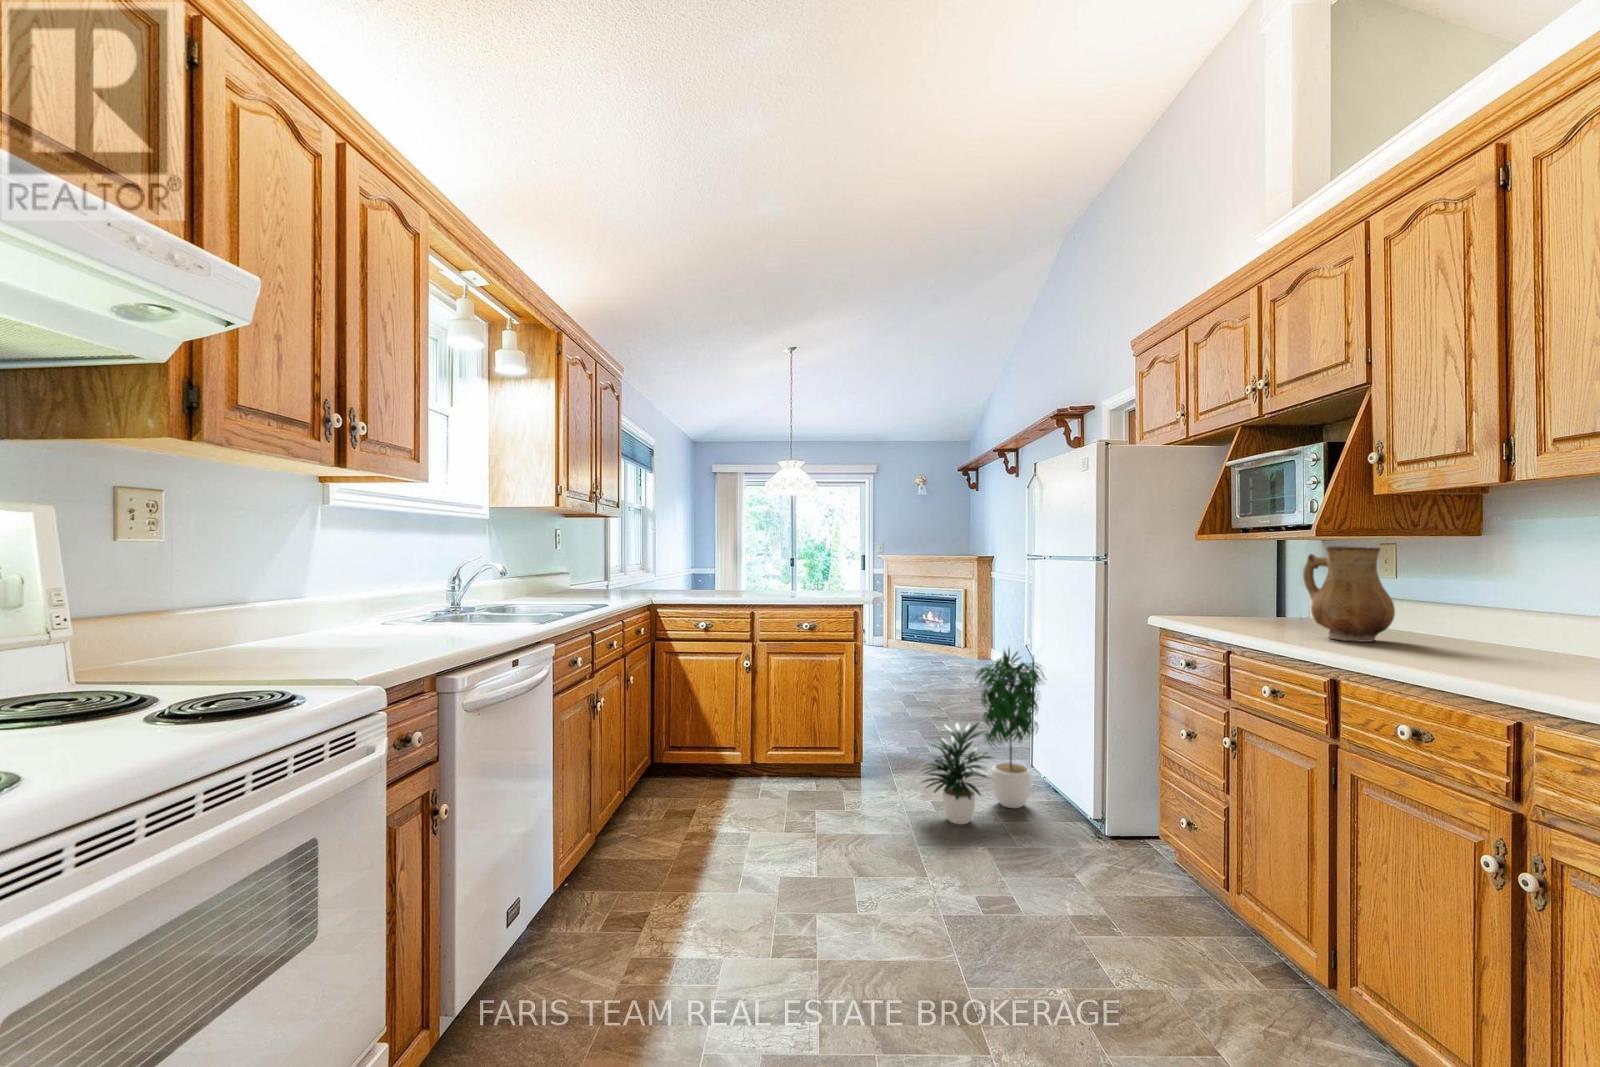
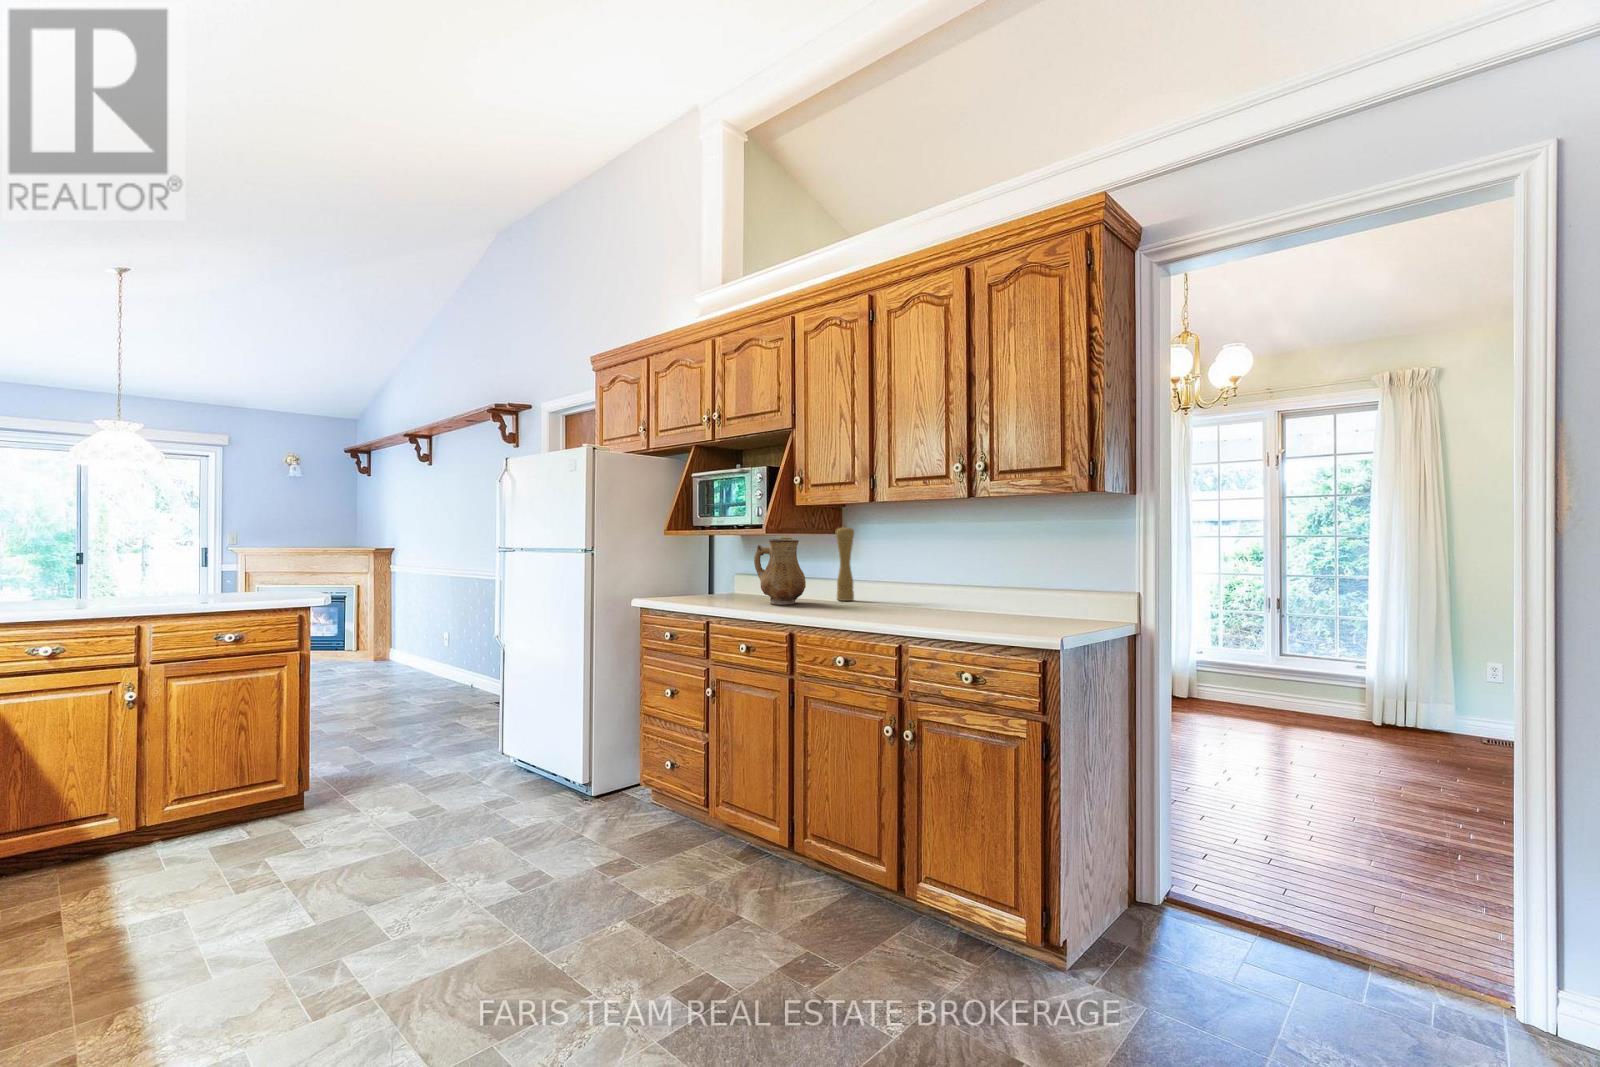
pepper mill: none [1464,527,1507,648] -> present [836,527,854,601]
potted plant: present [922,649,1044,824] -> none [401,639,532,834]

